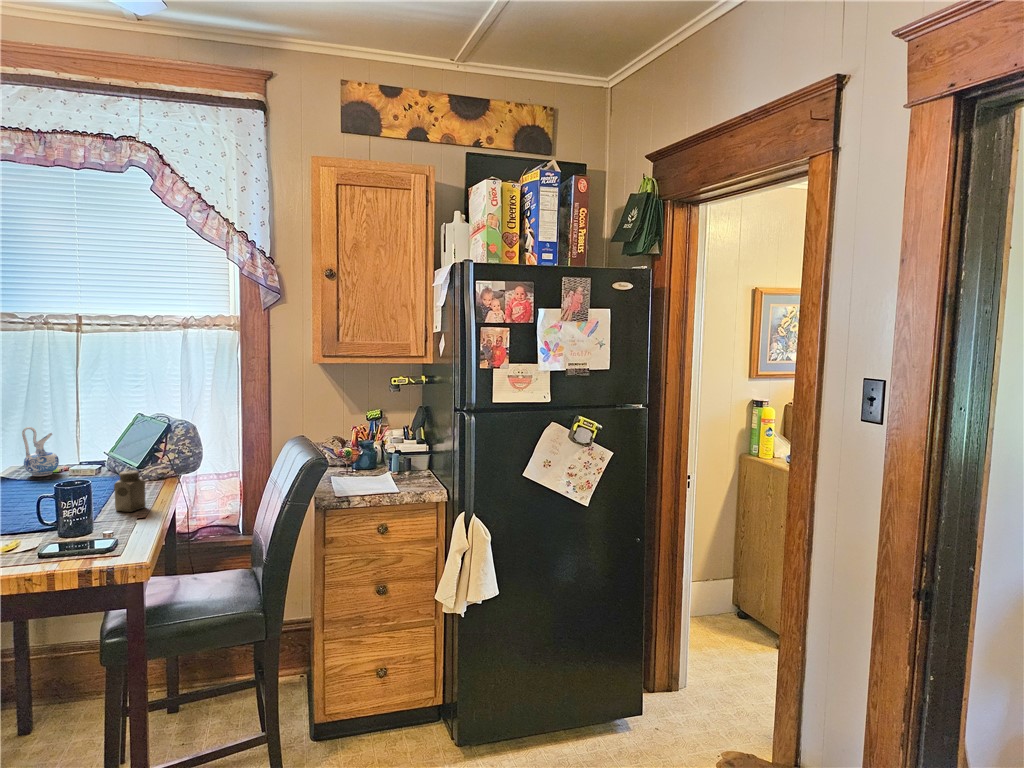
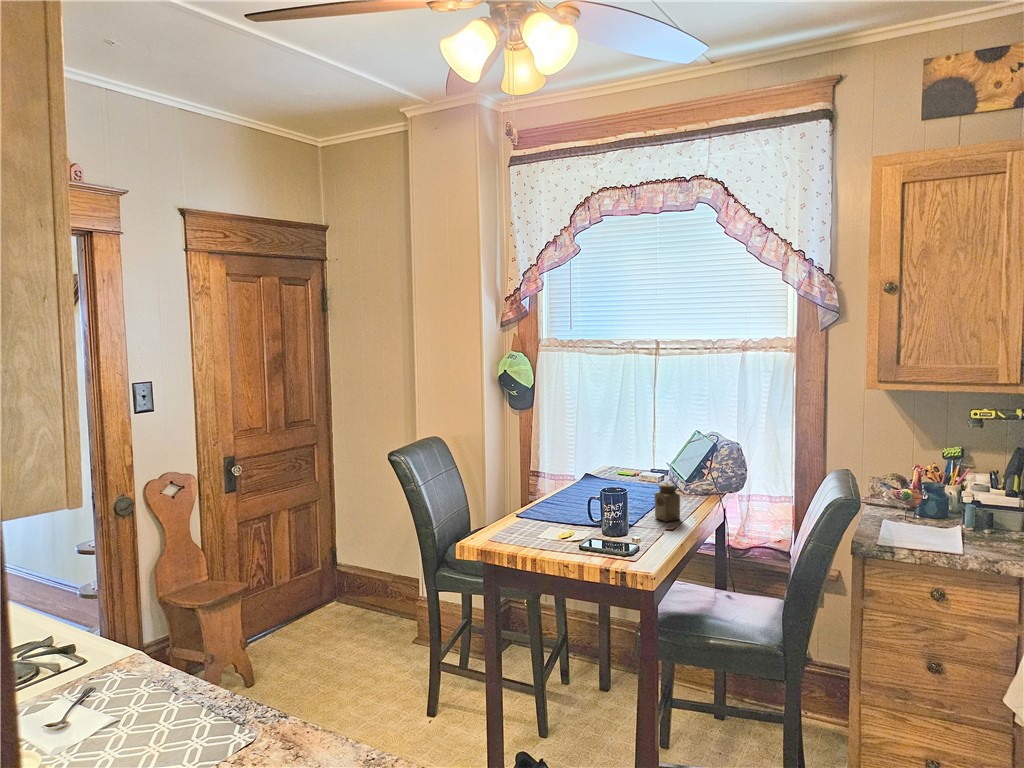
ceramic pitcher: present [22,427,59,476] -> none [608,434,633,476]

